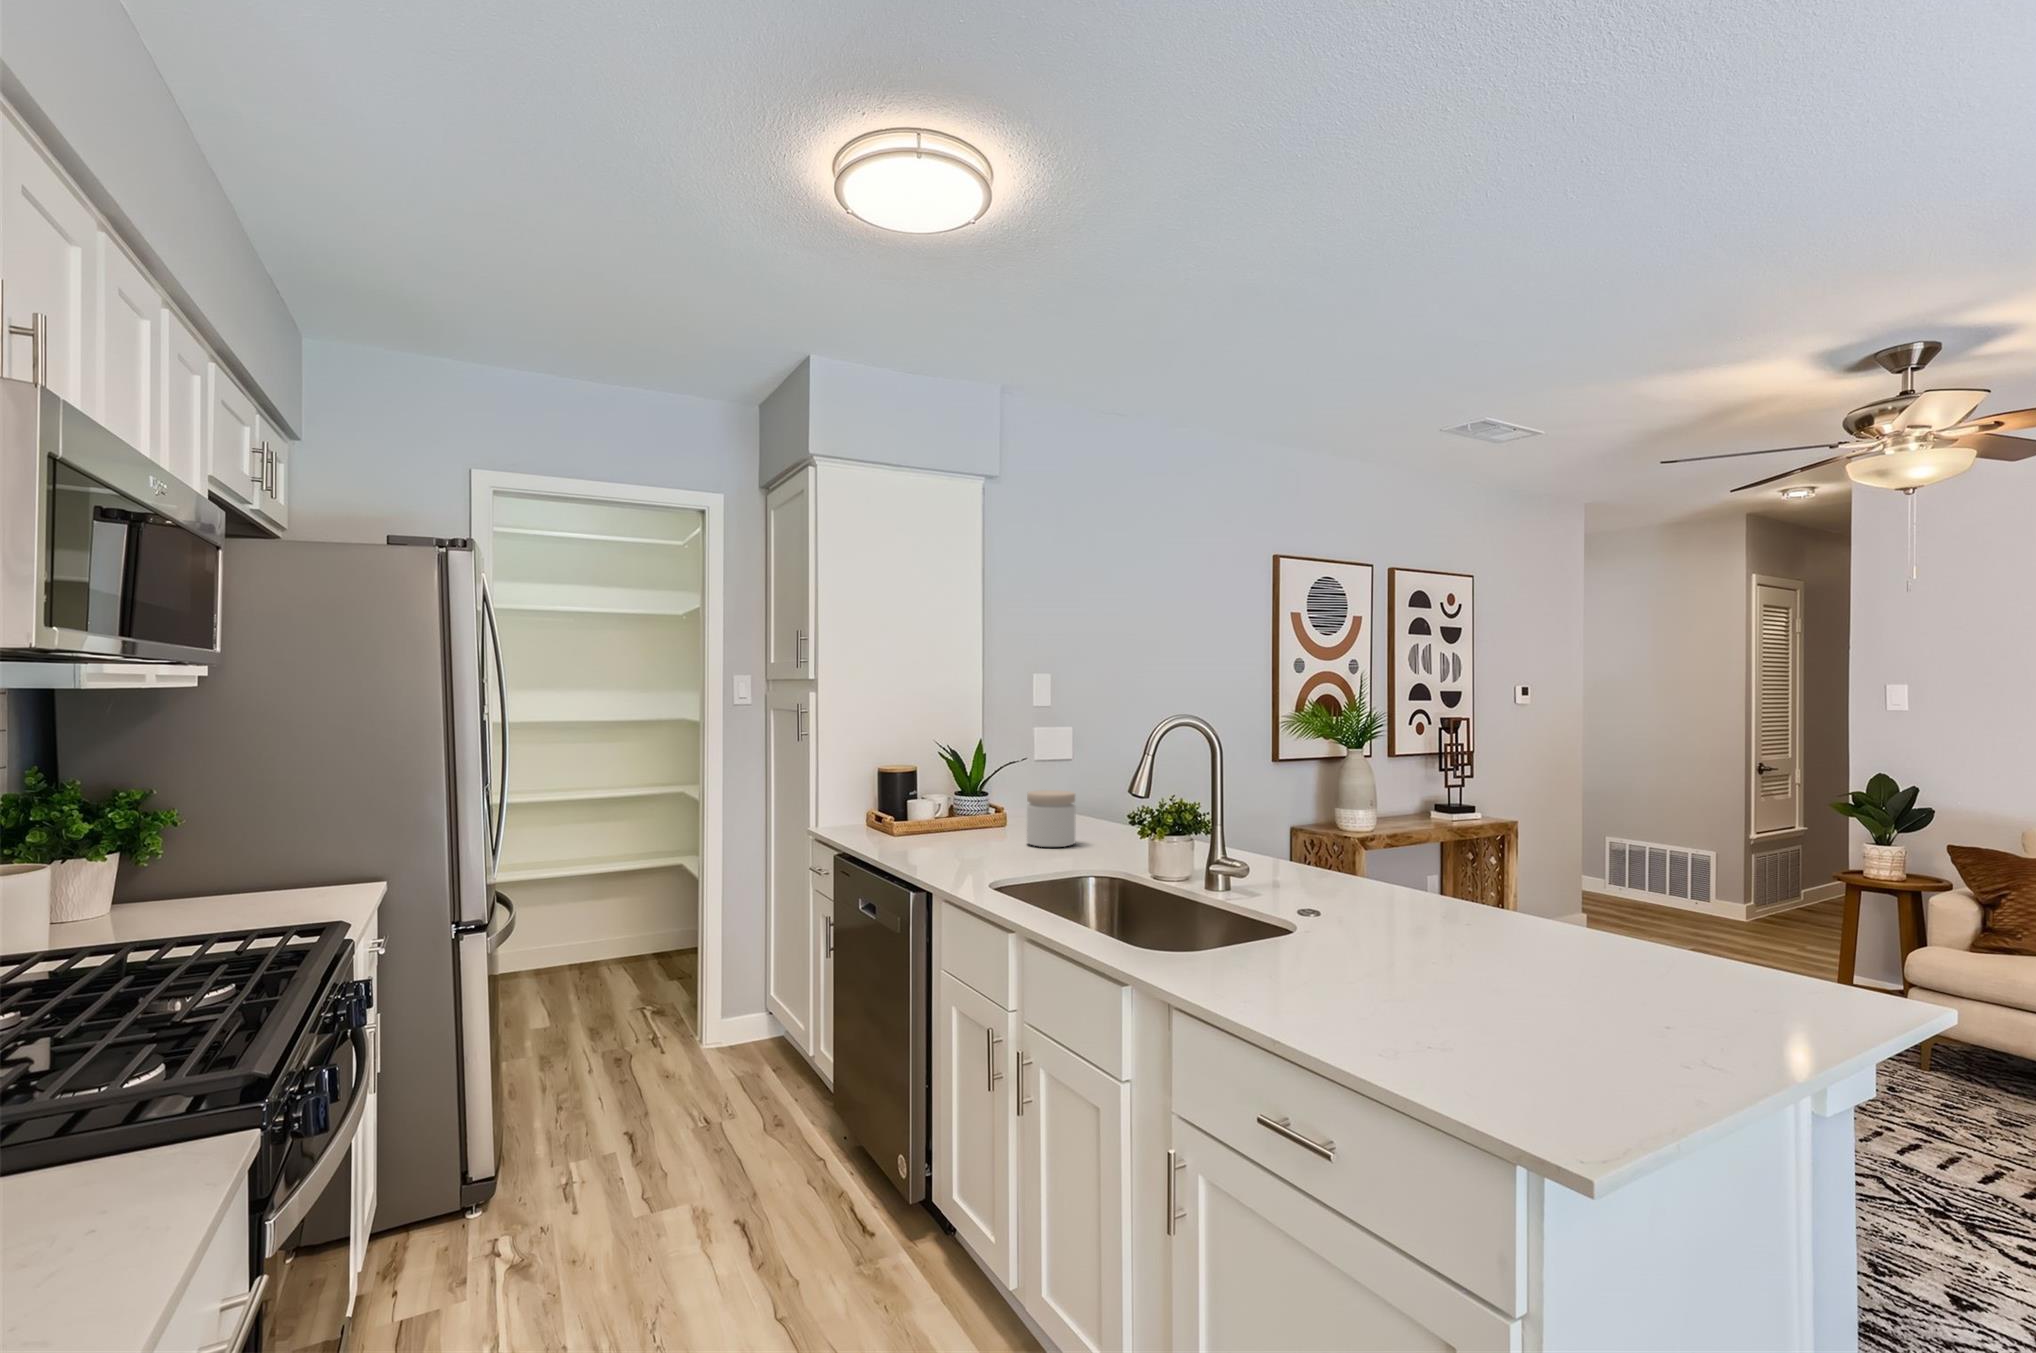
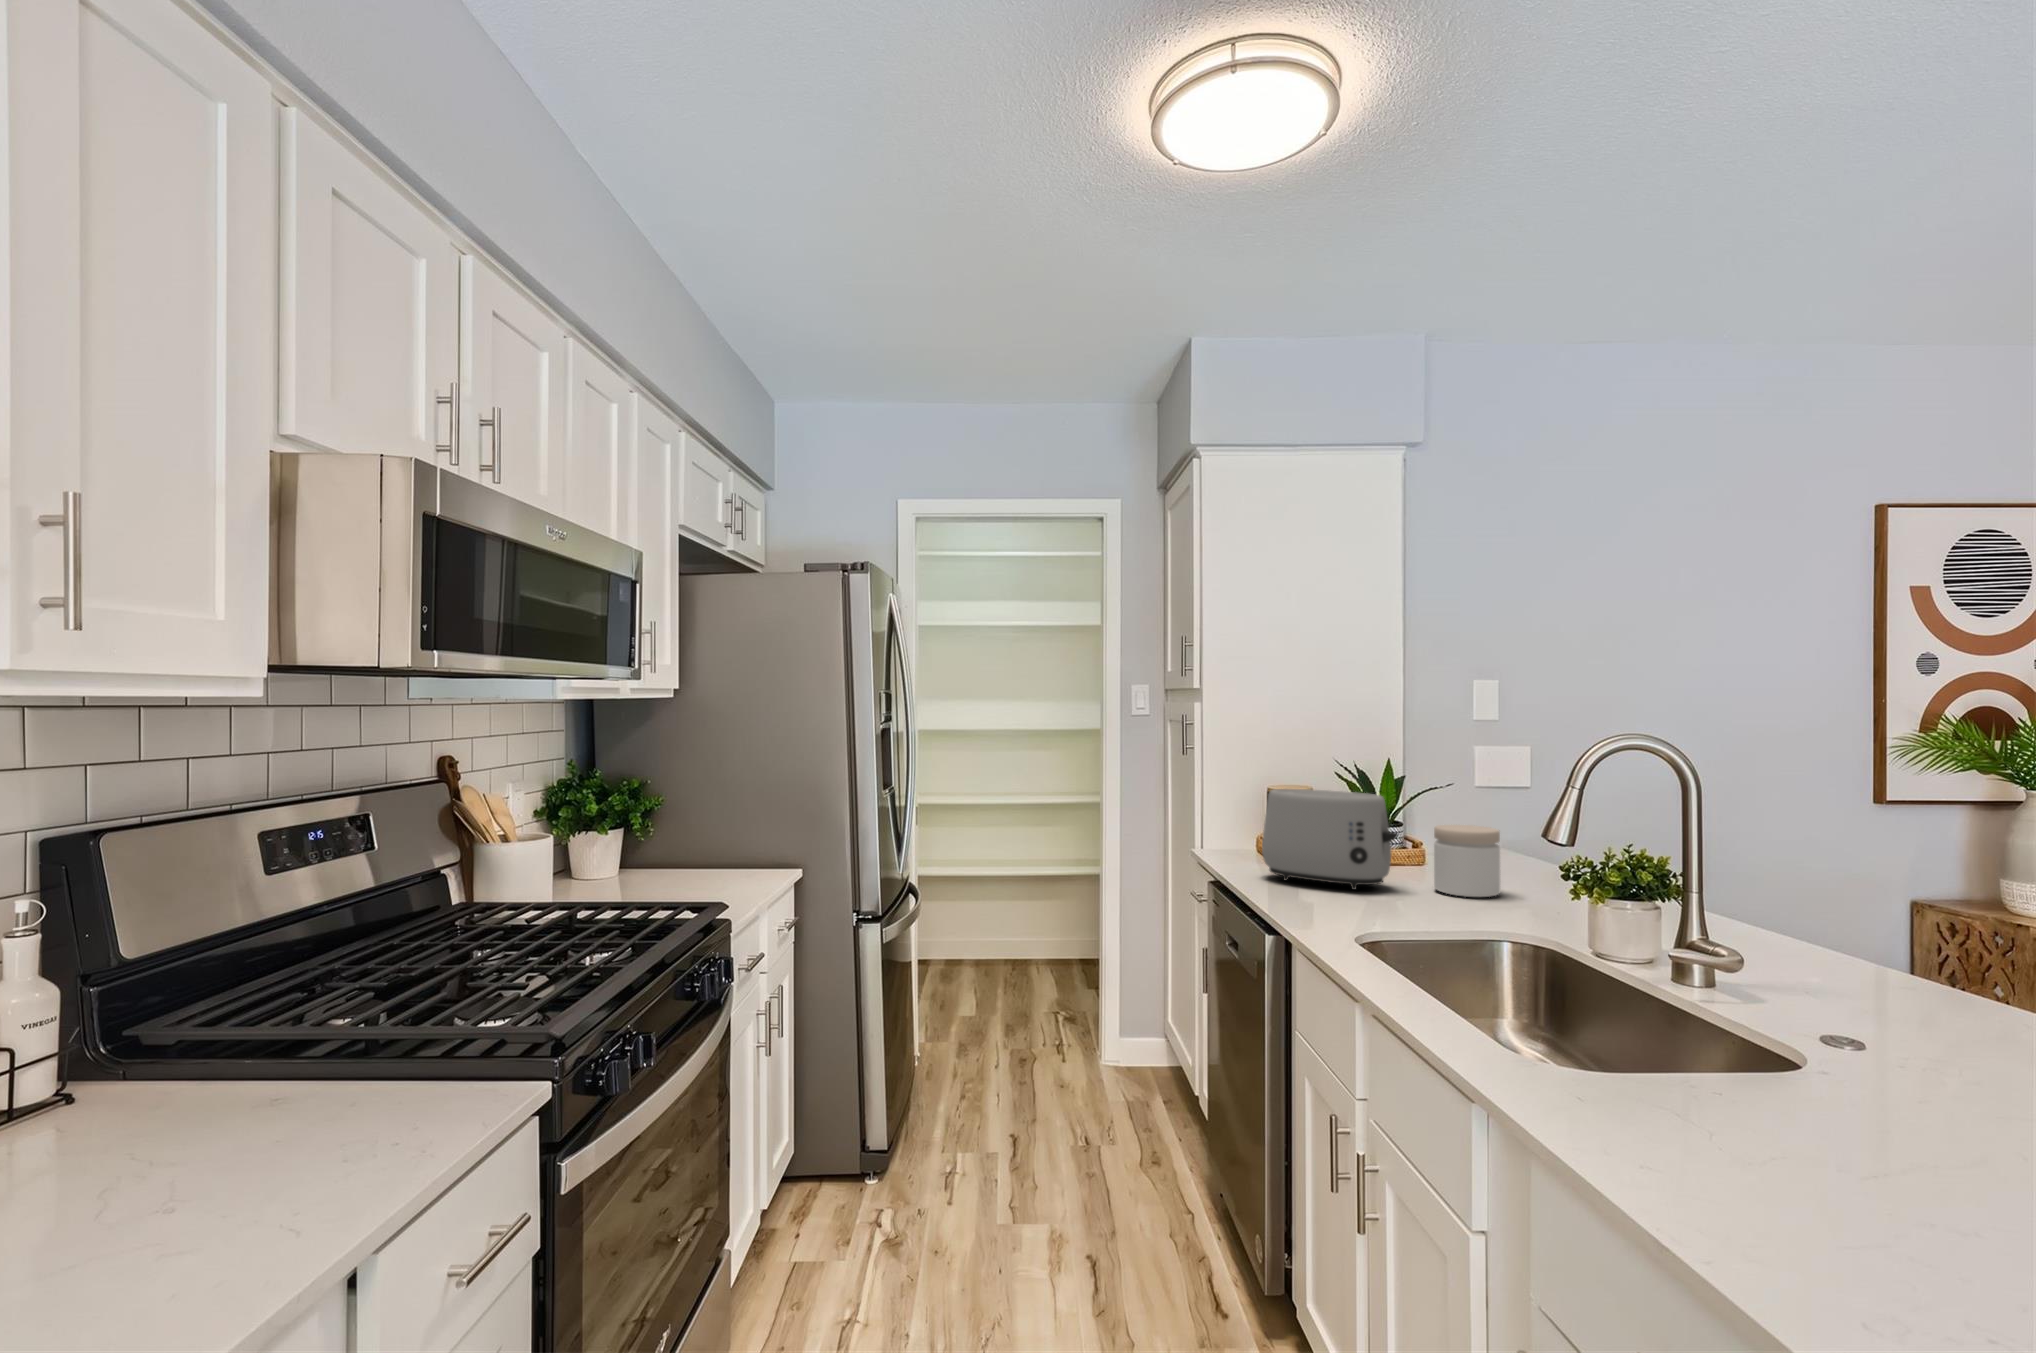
toaster: none [888,767,1003,850] -> present [1262,789,1398,890]

